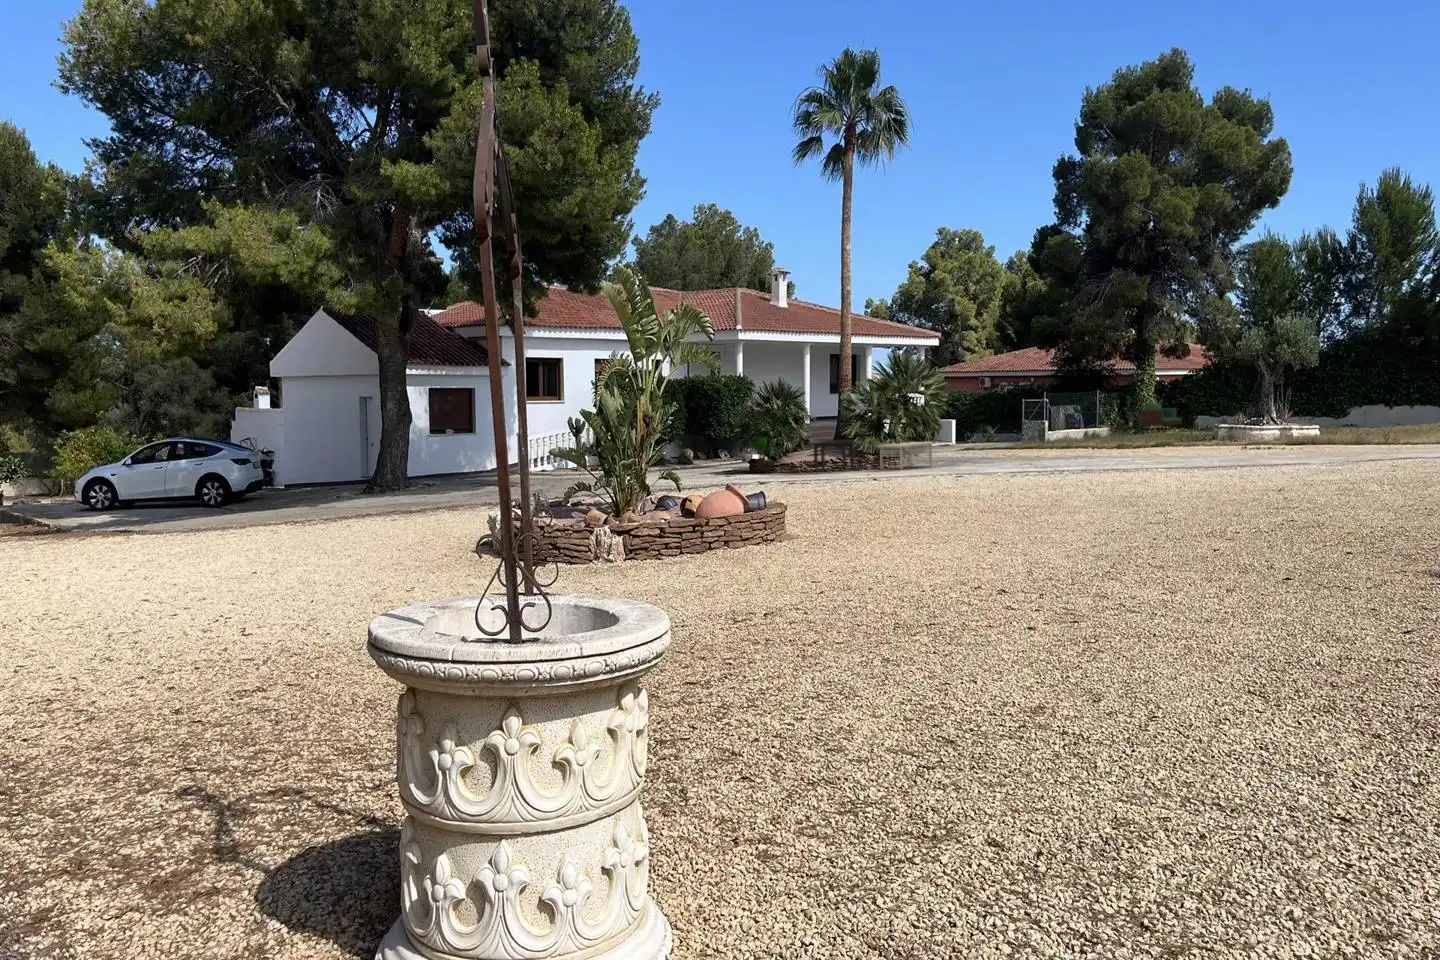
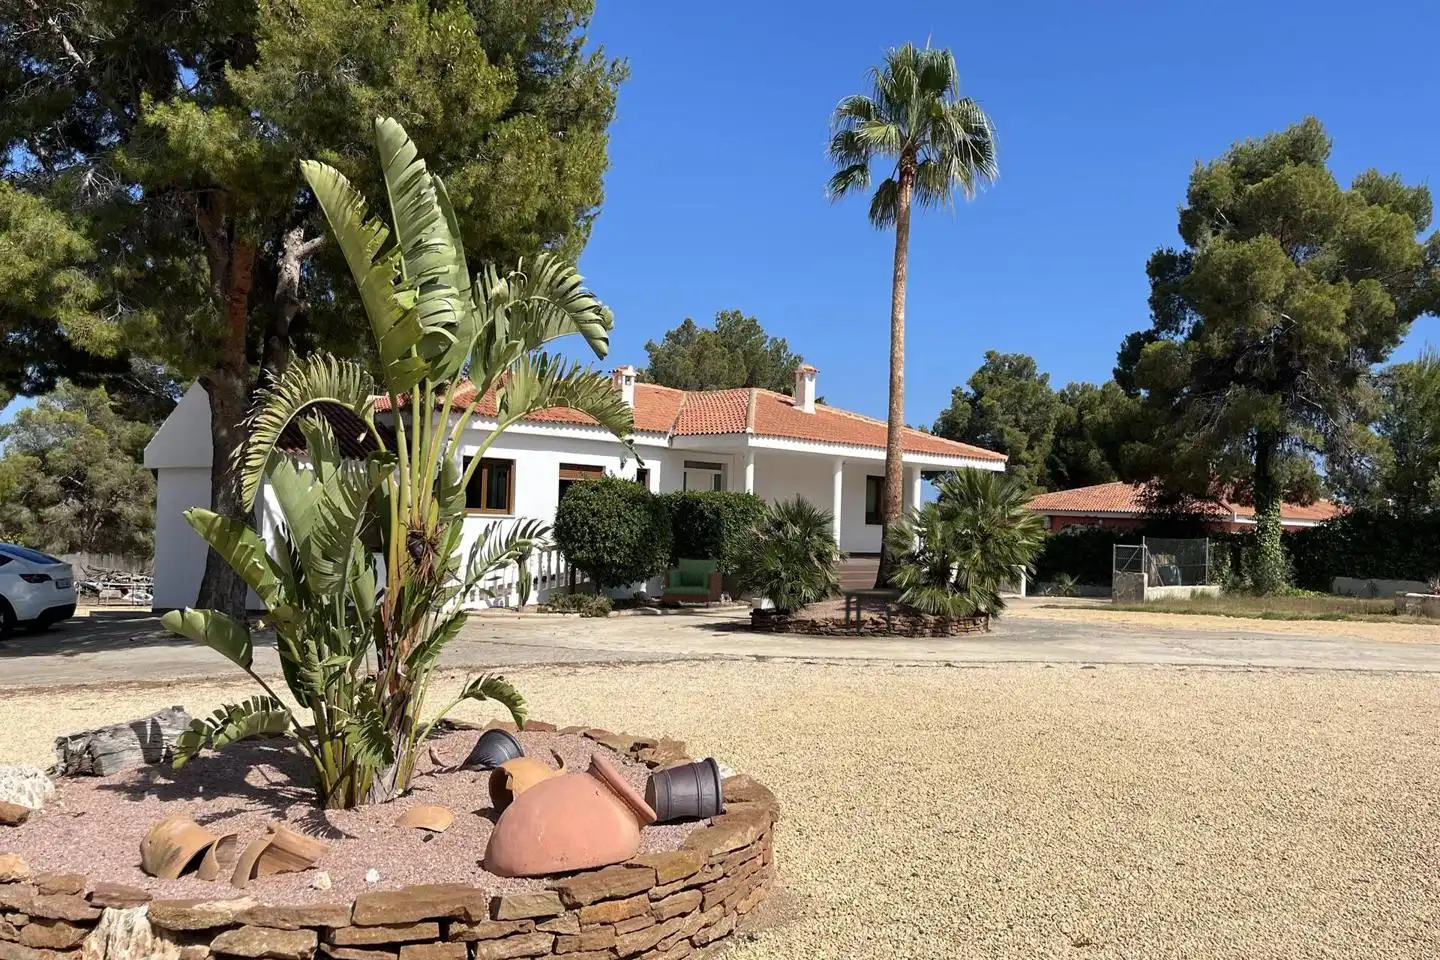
armchair: present [1141,402,1182,427] -> present [663,558,722,608]
potted tree: present [750,437,773,472] -> none [749,573,786,630]
storage bench: present [878,442,933,469] -> none [939,597,1020,639]

